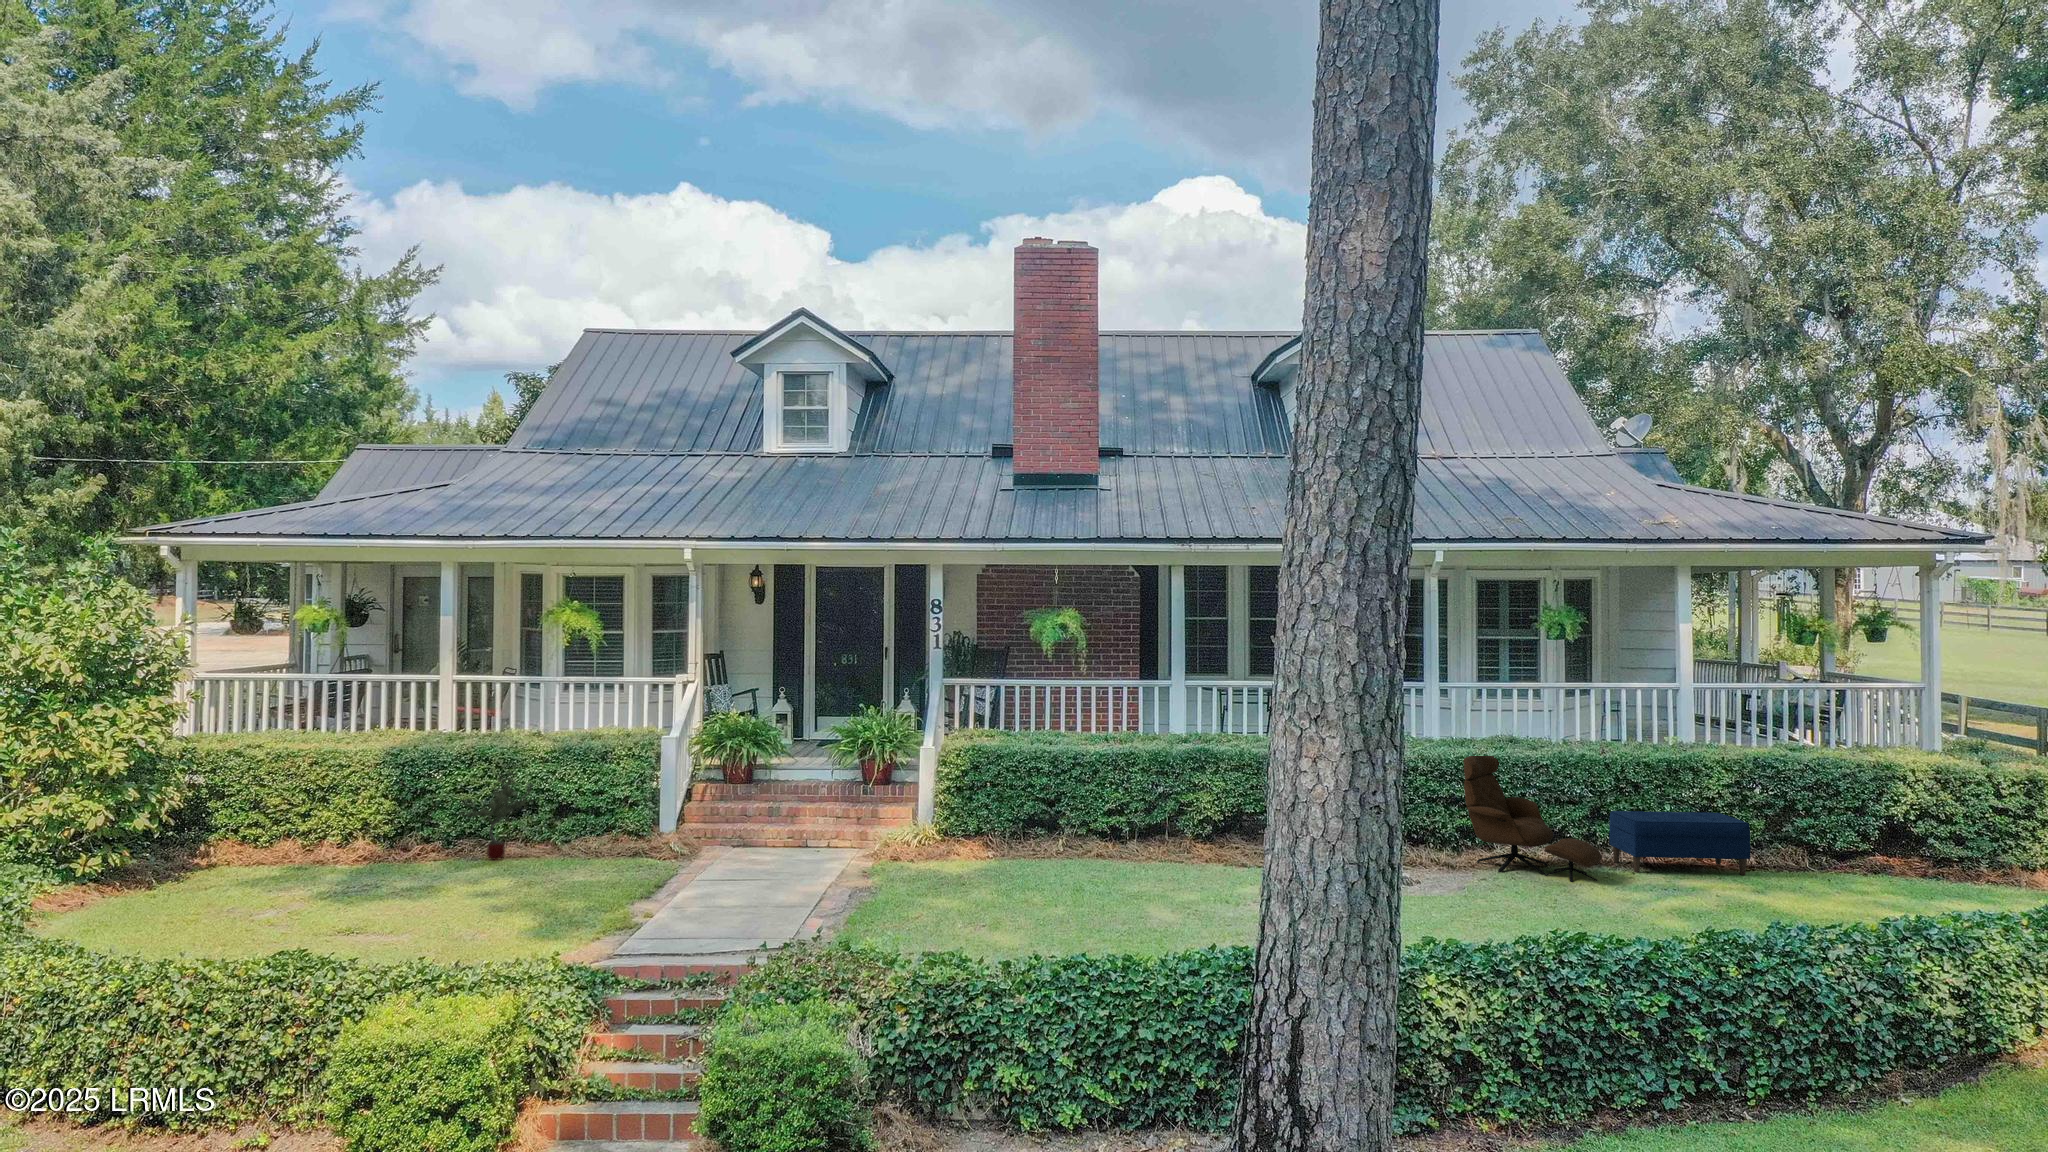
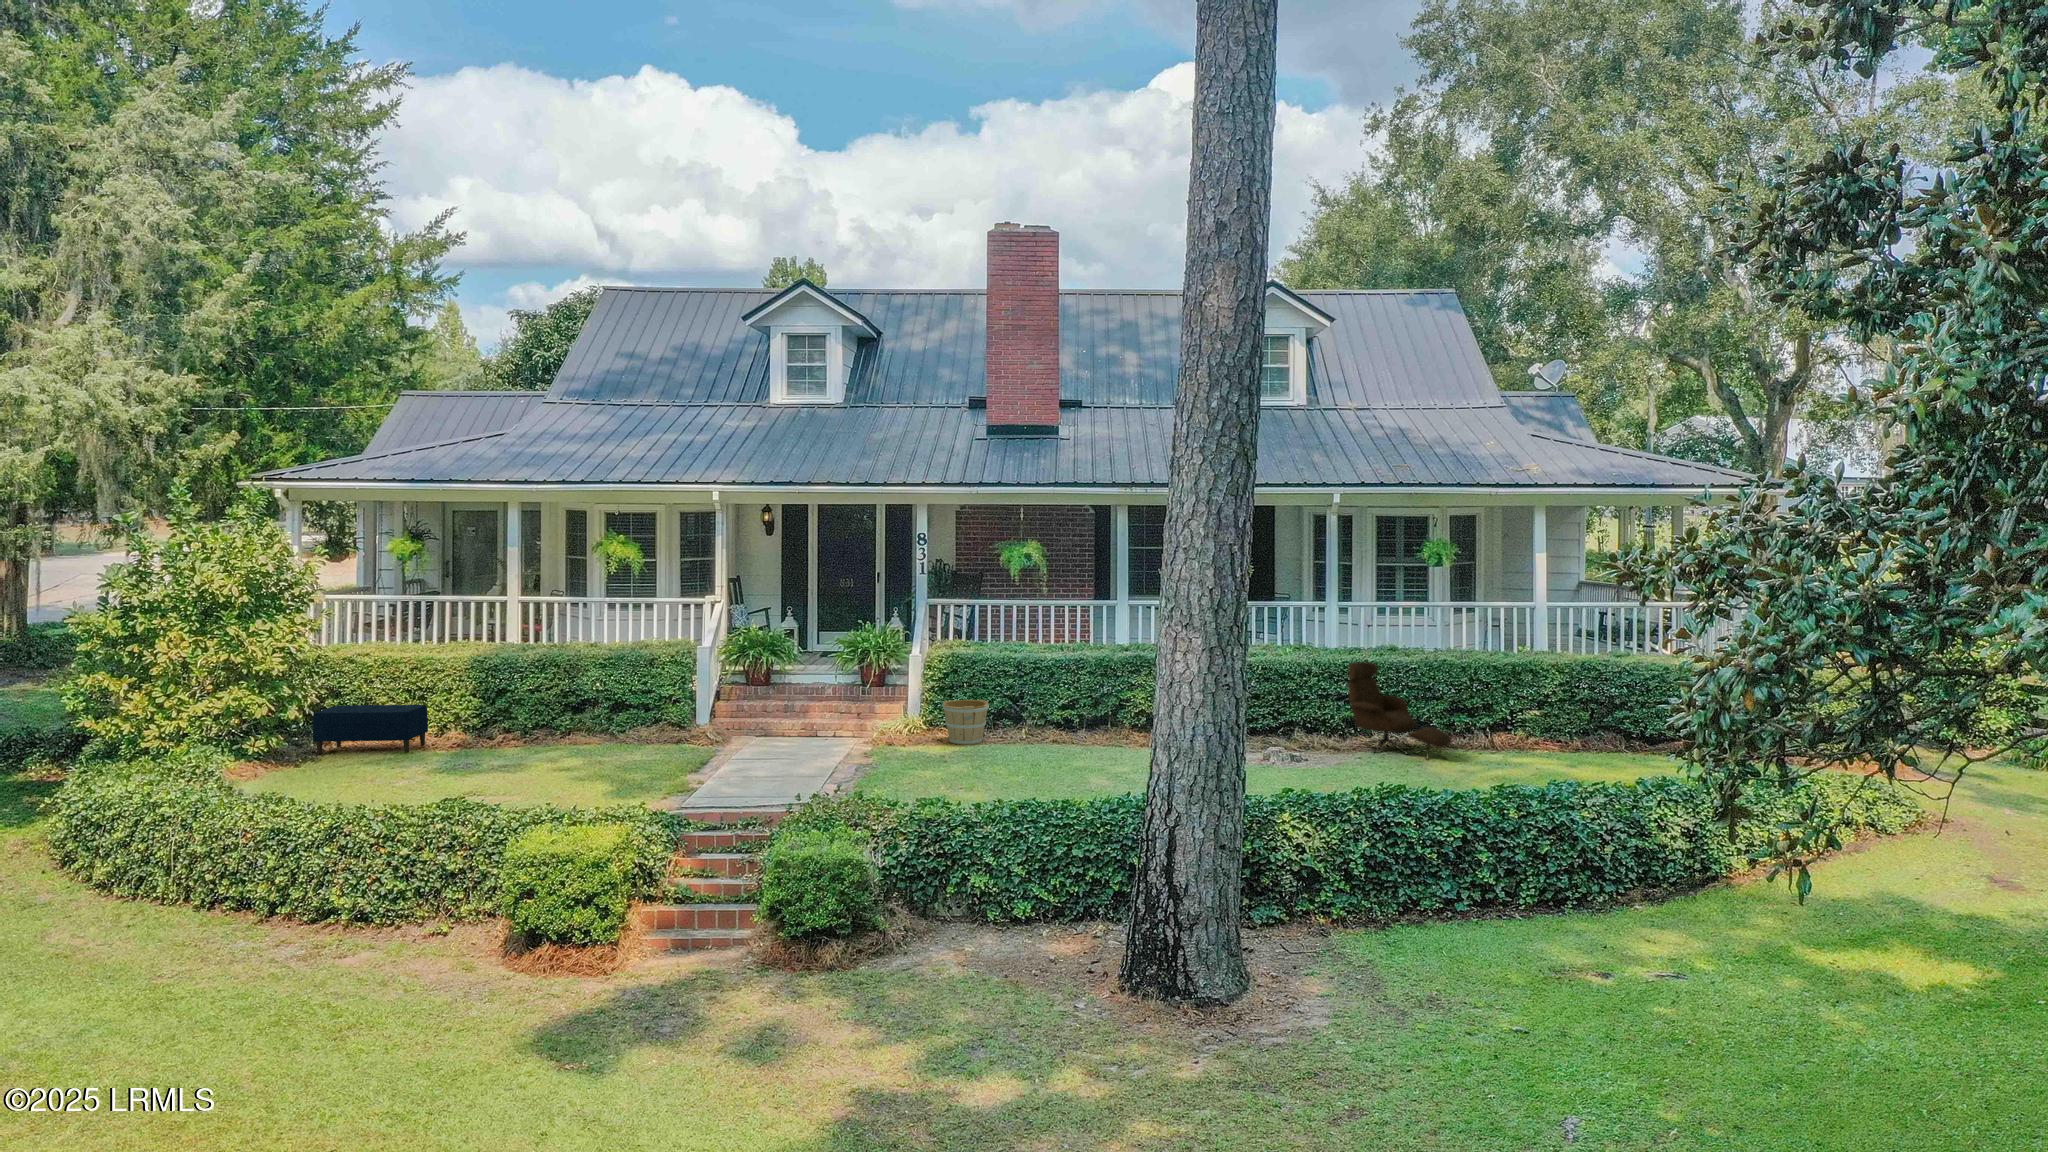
potted tree: present [460,773,533,860] -> none [536,675,598,745]
wooden bucket: none [957,802,1015,860] -> present [943,699,989,745]
bench: present [1609,811,1750,875] -> present [313,705,428,754]

